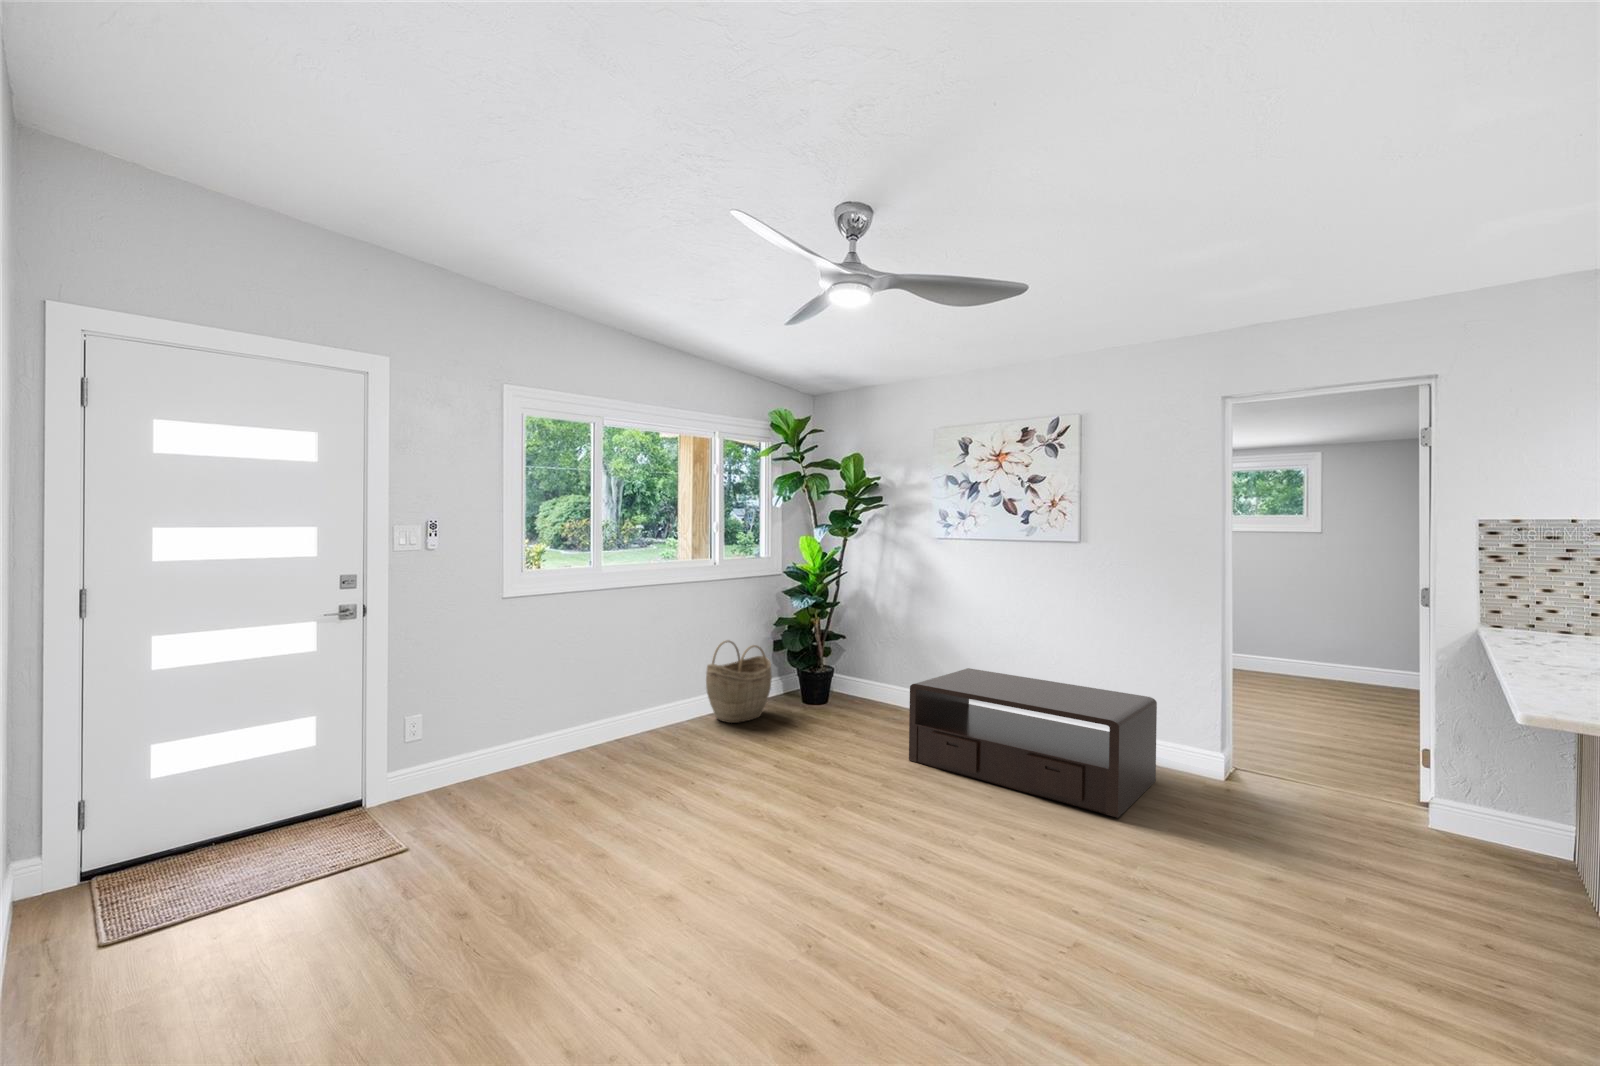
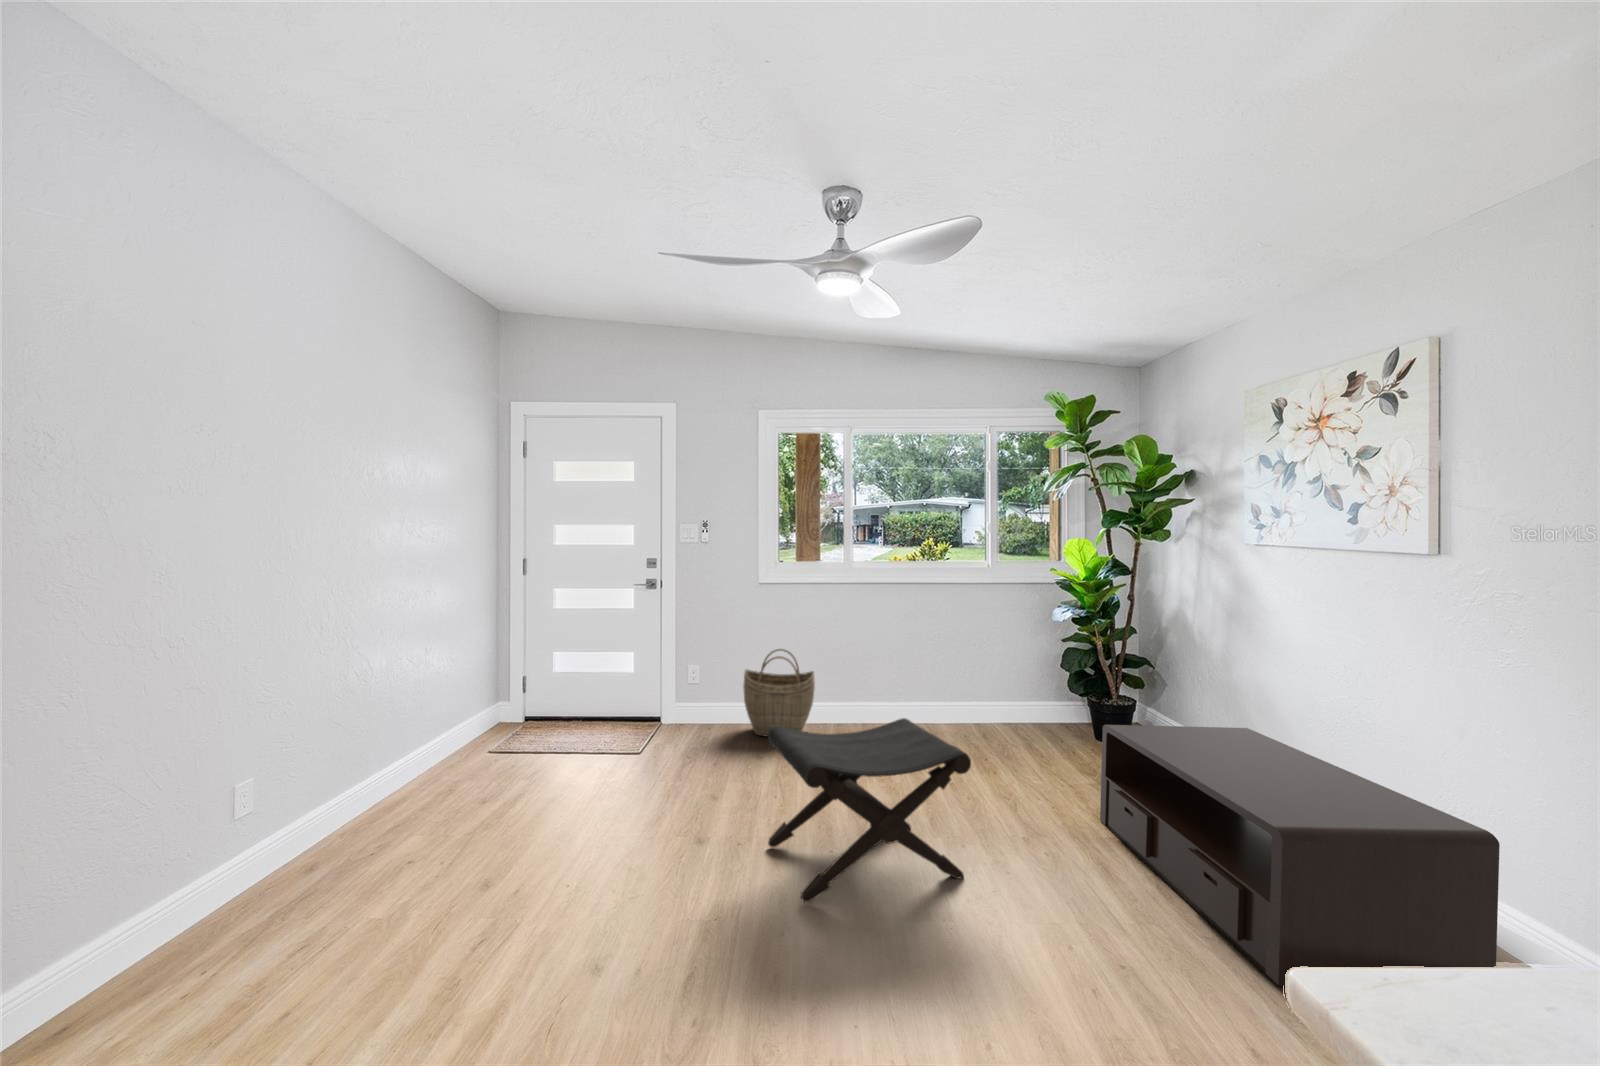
woven basket: present [706,640,772,723] -> present [743,649,815,737]
footstool: none [743,712,916,905] -> present [768,718,971,902]

